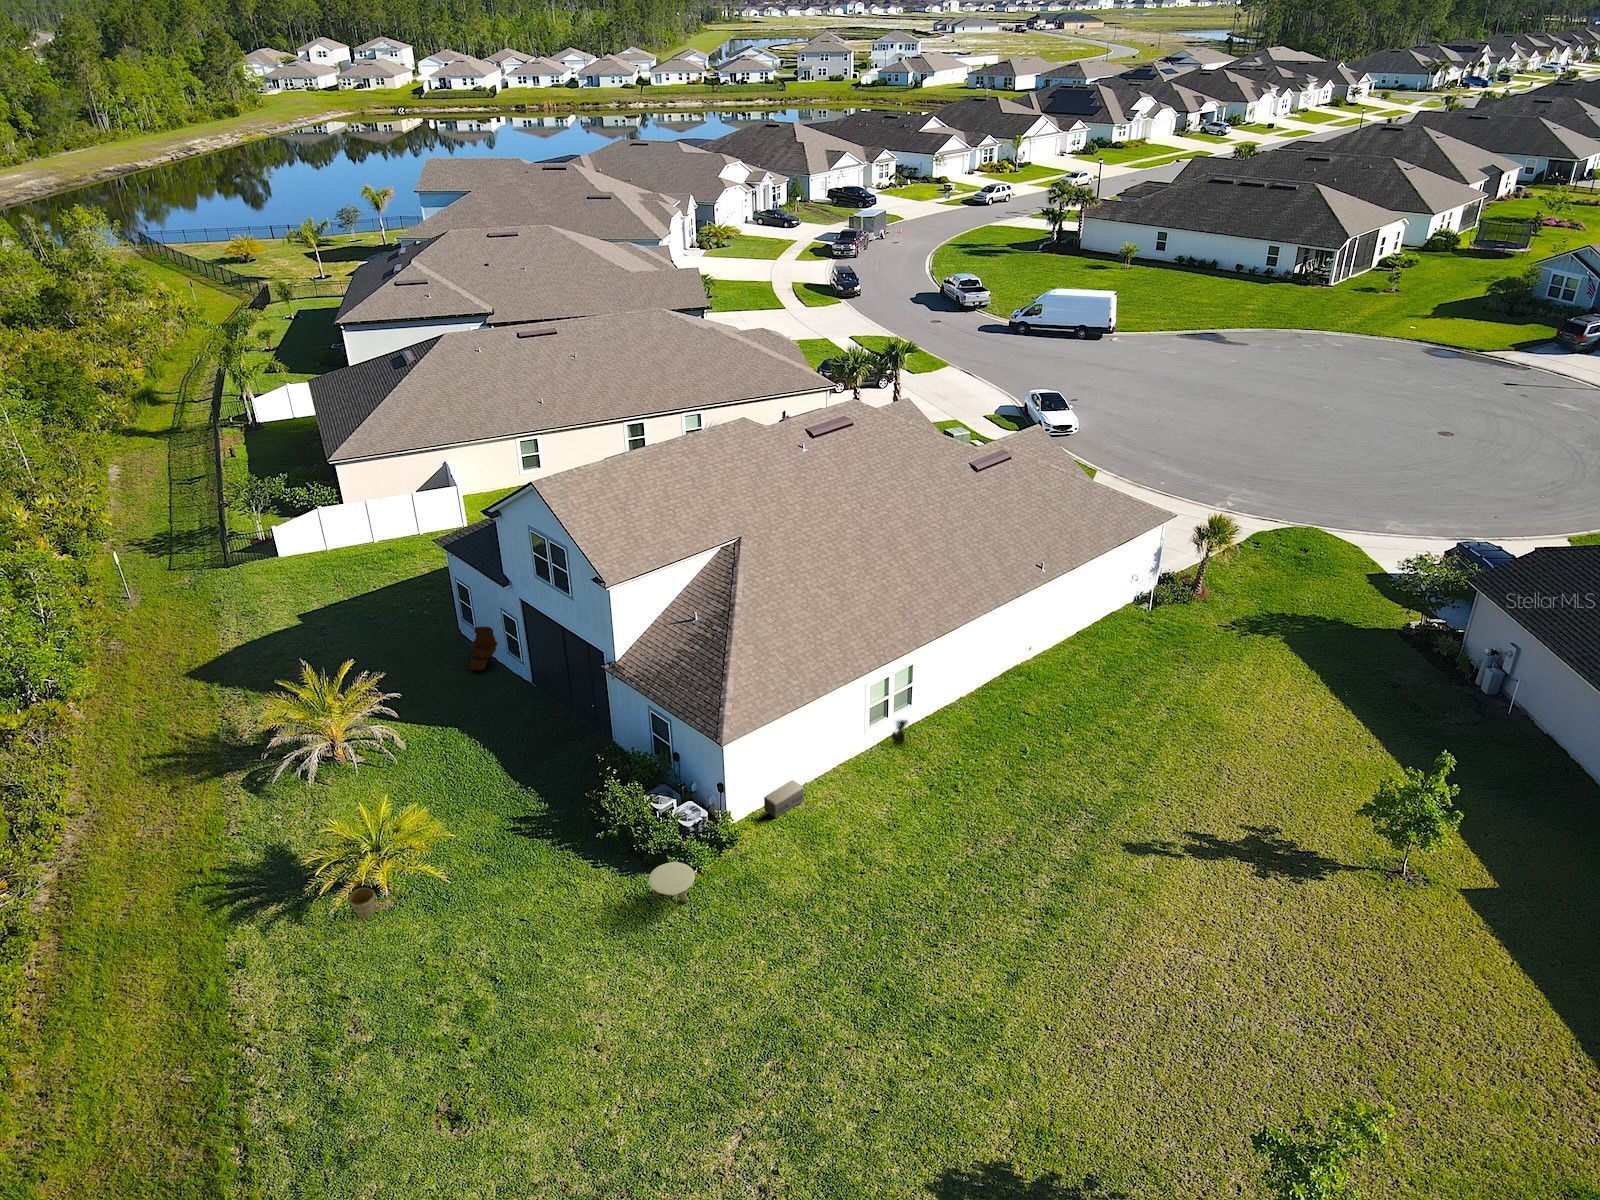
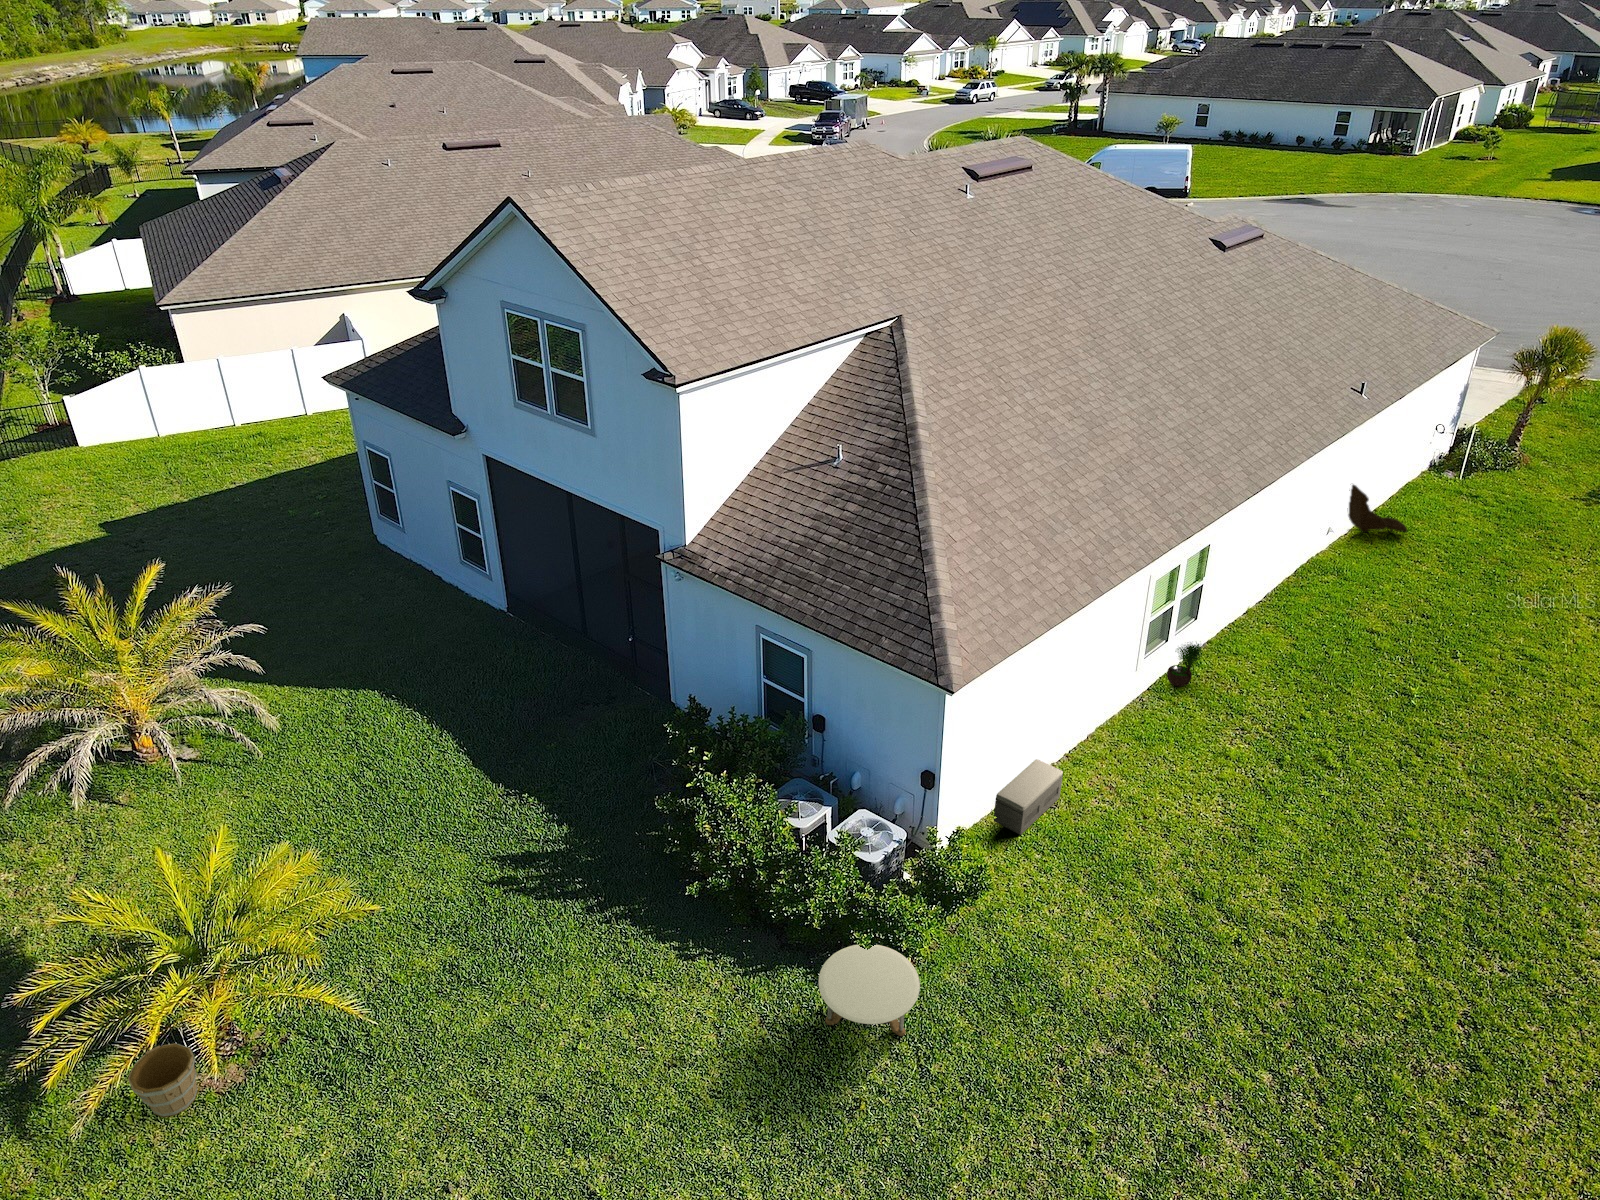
lounge chair: present [470,627,497,673] -> present [1348,485,1408,543]

